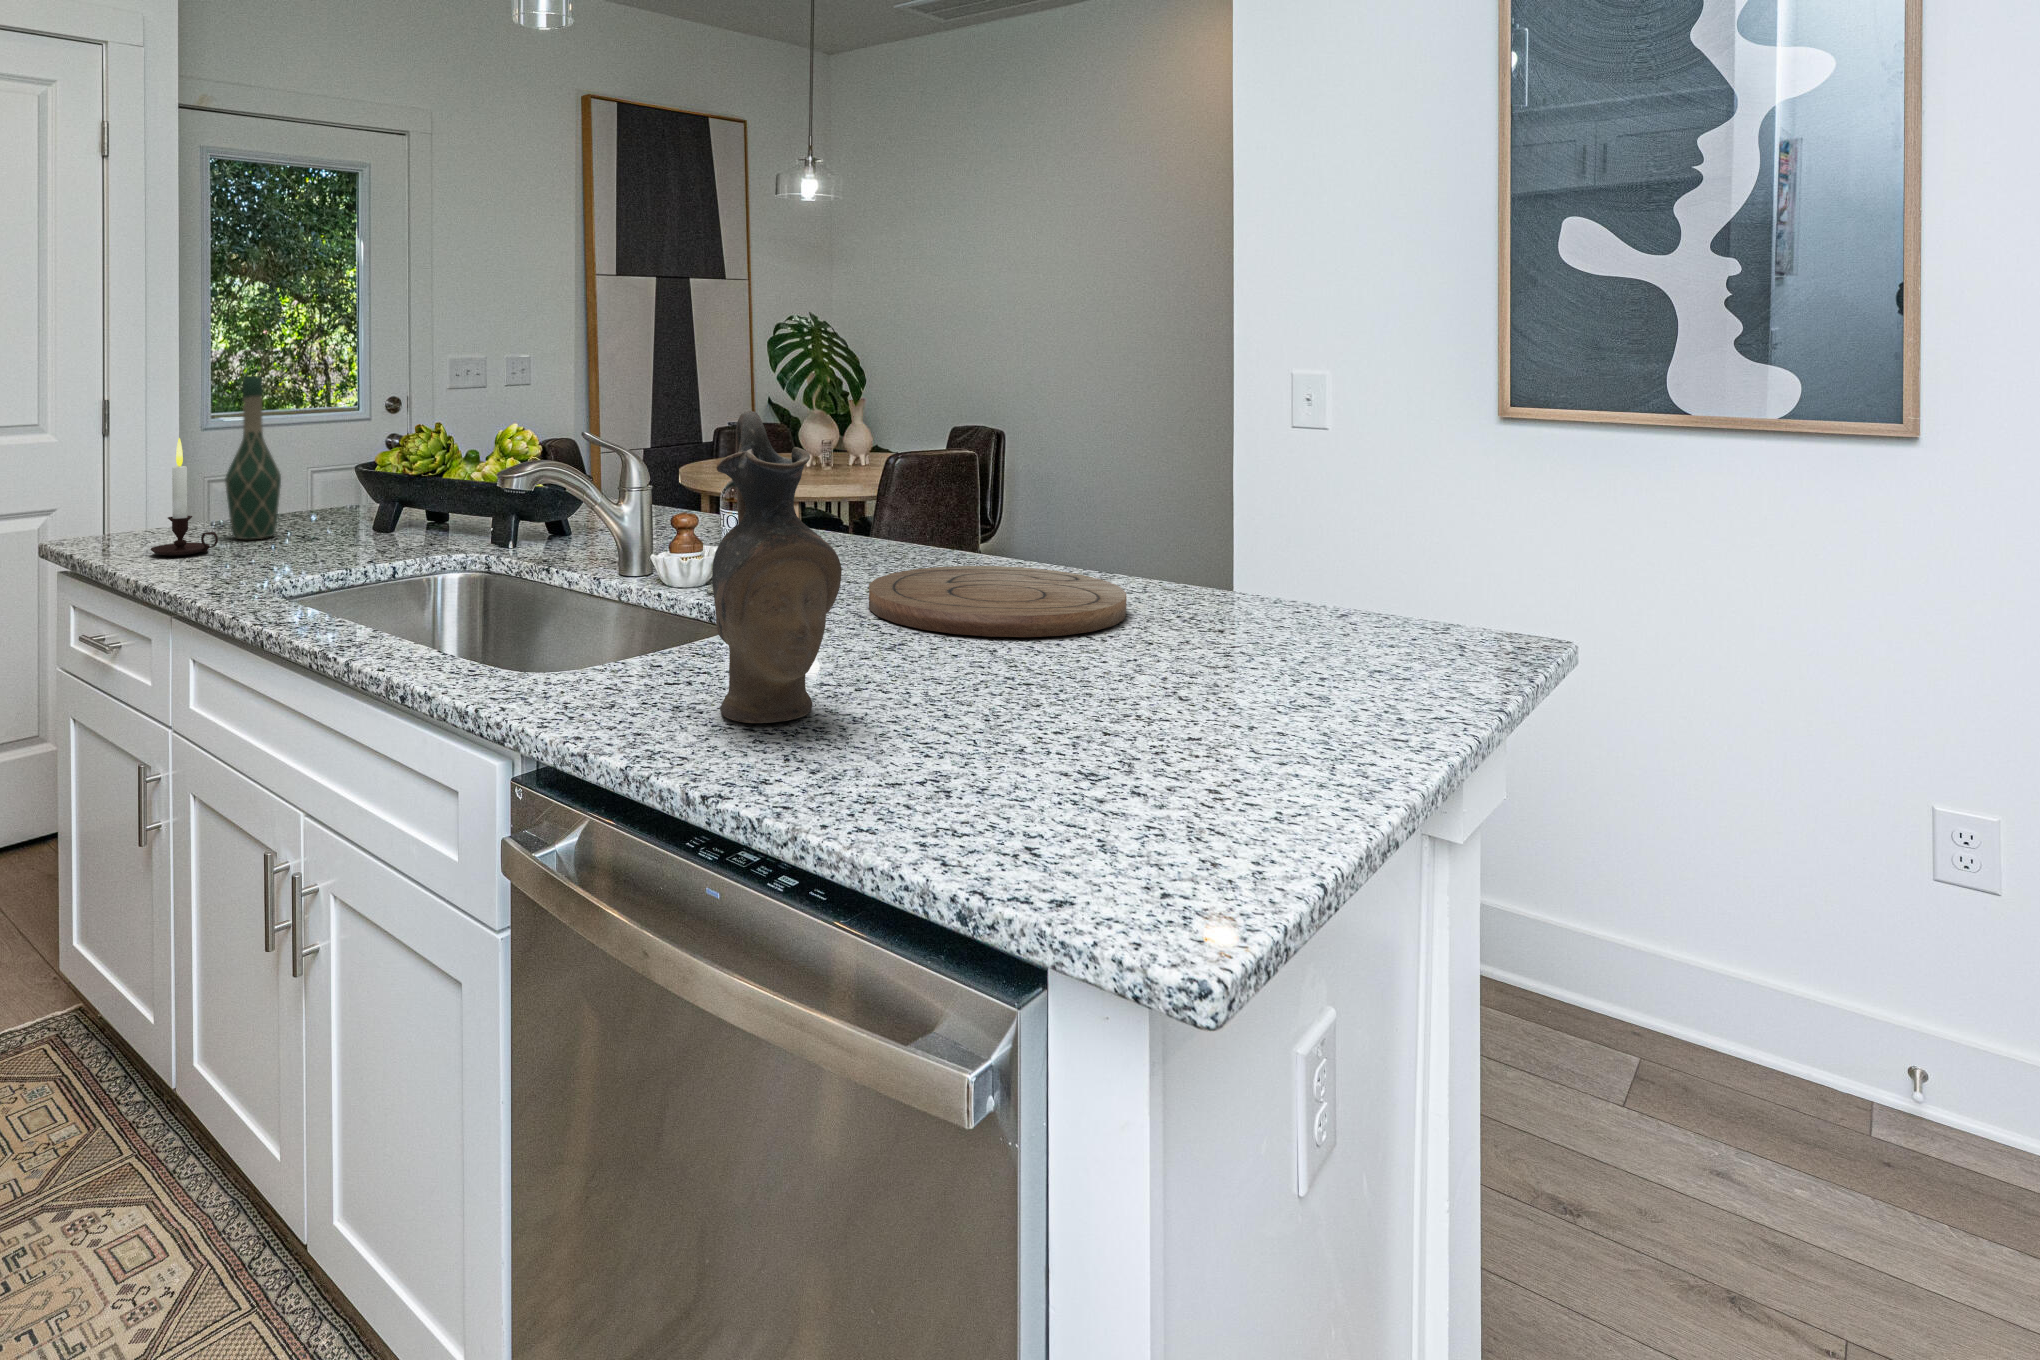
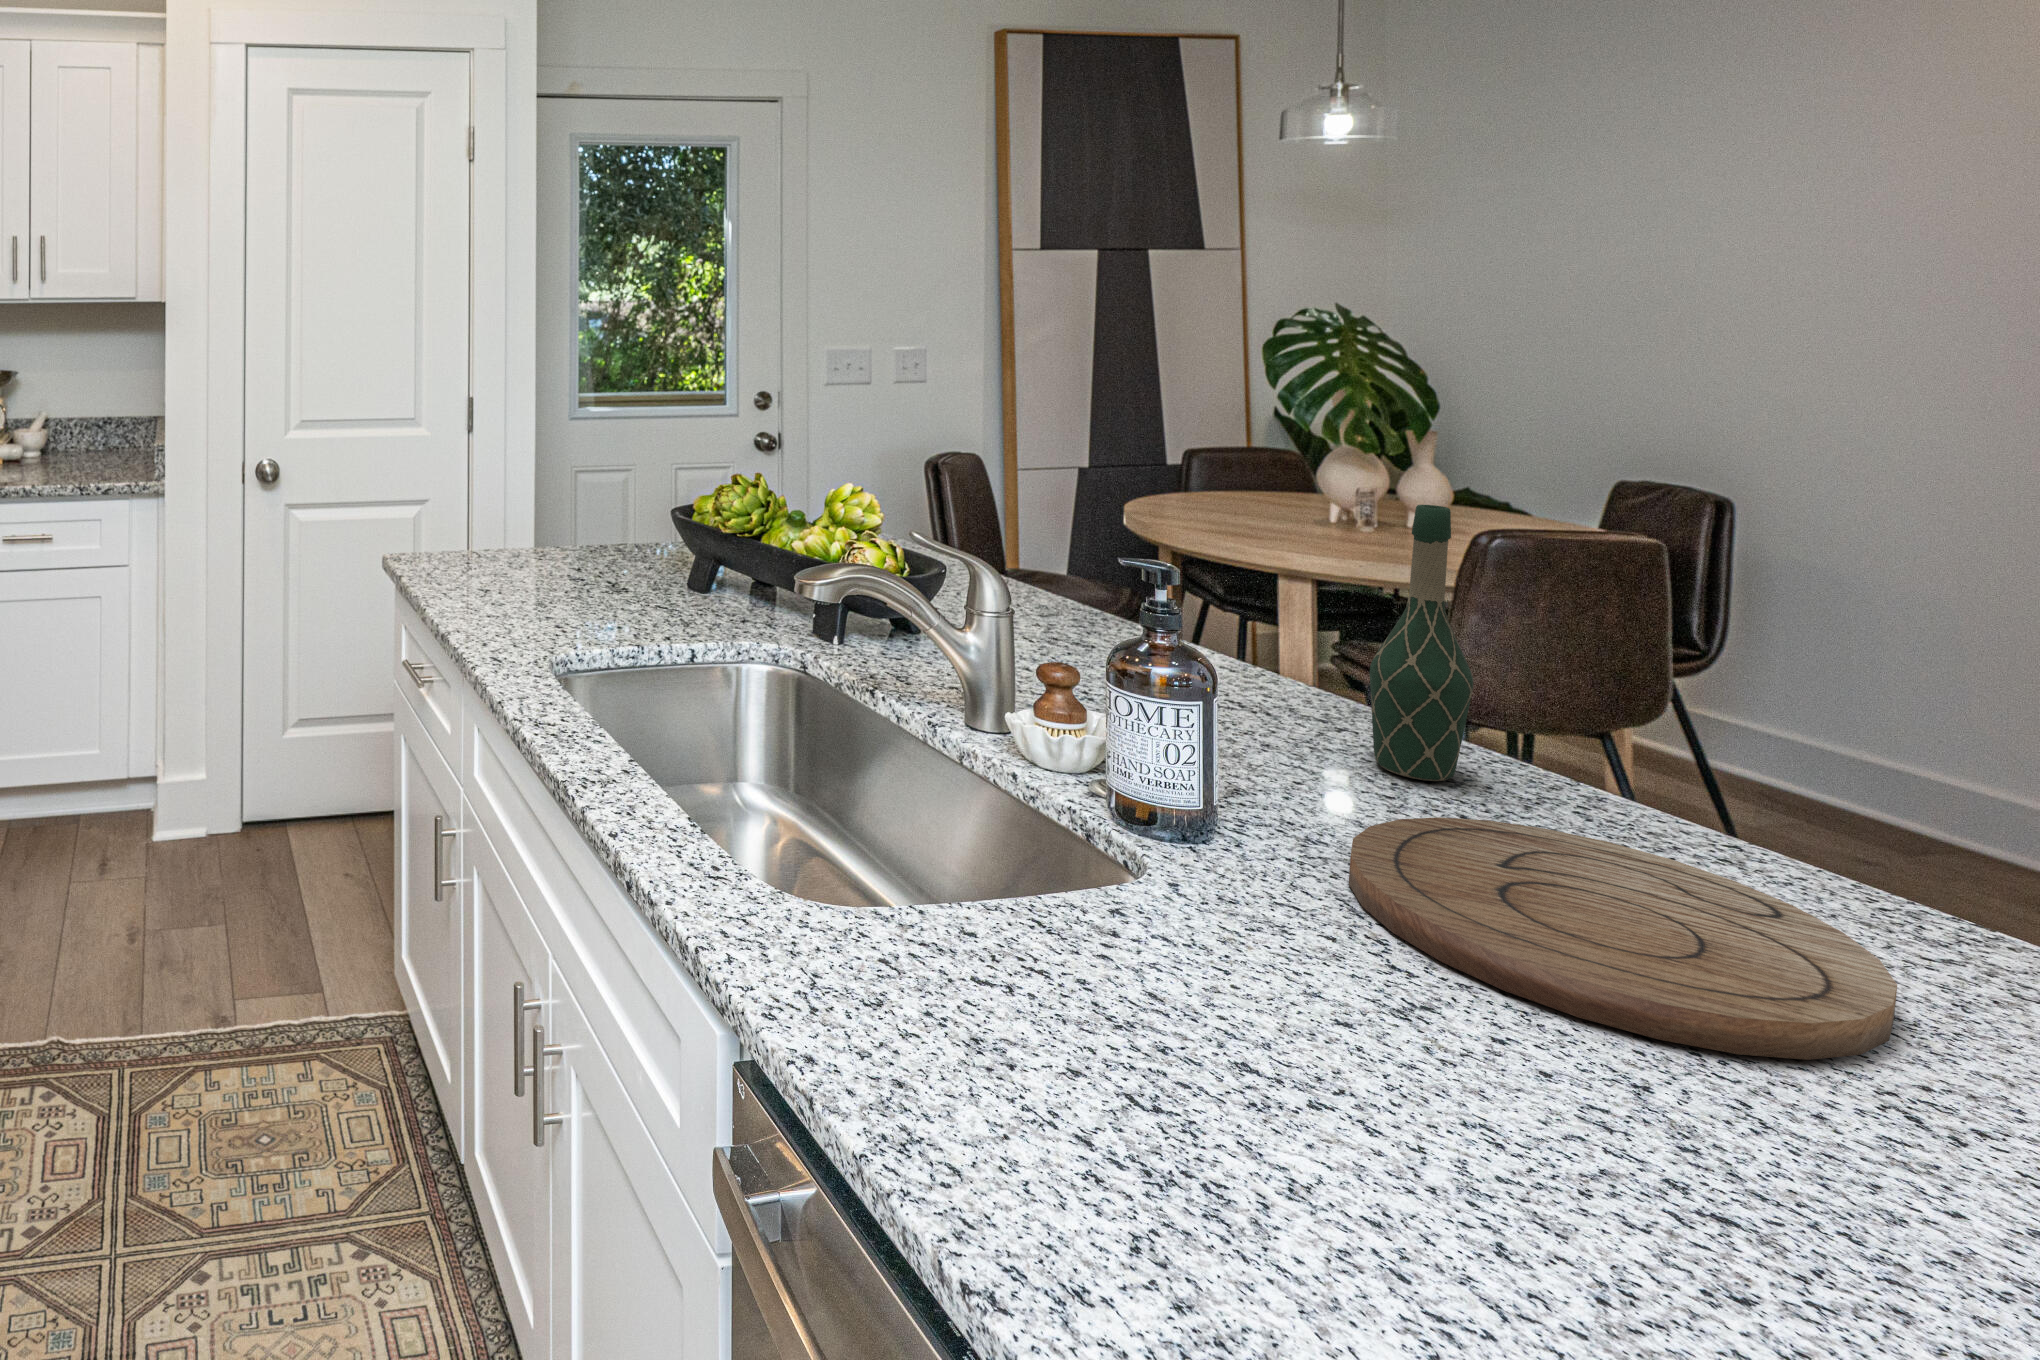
wine bottle: present [225,376,281,539] -> present [1370,505,1473,781]
ceramic pitcher: present [712,411,842,723] -> none [1043,628,1266,1147]
candle: present [150,438,218,556] -> none [490,473,552,596]

